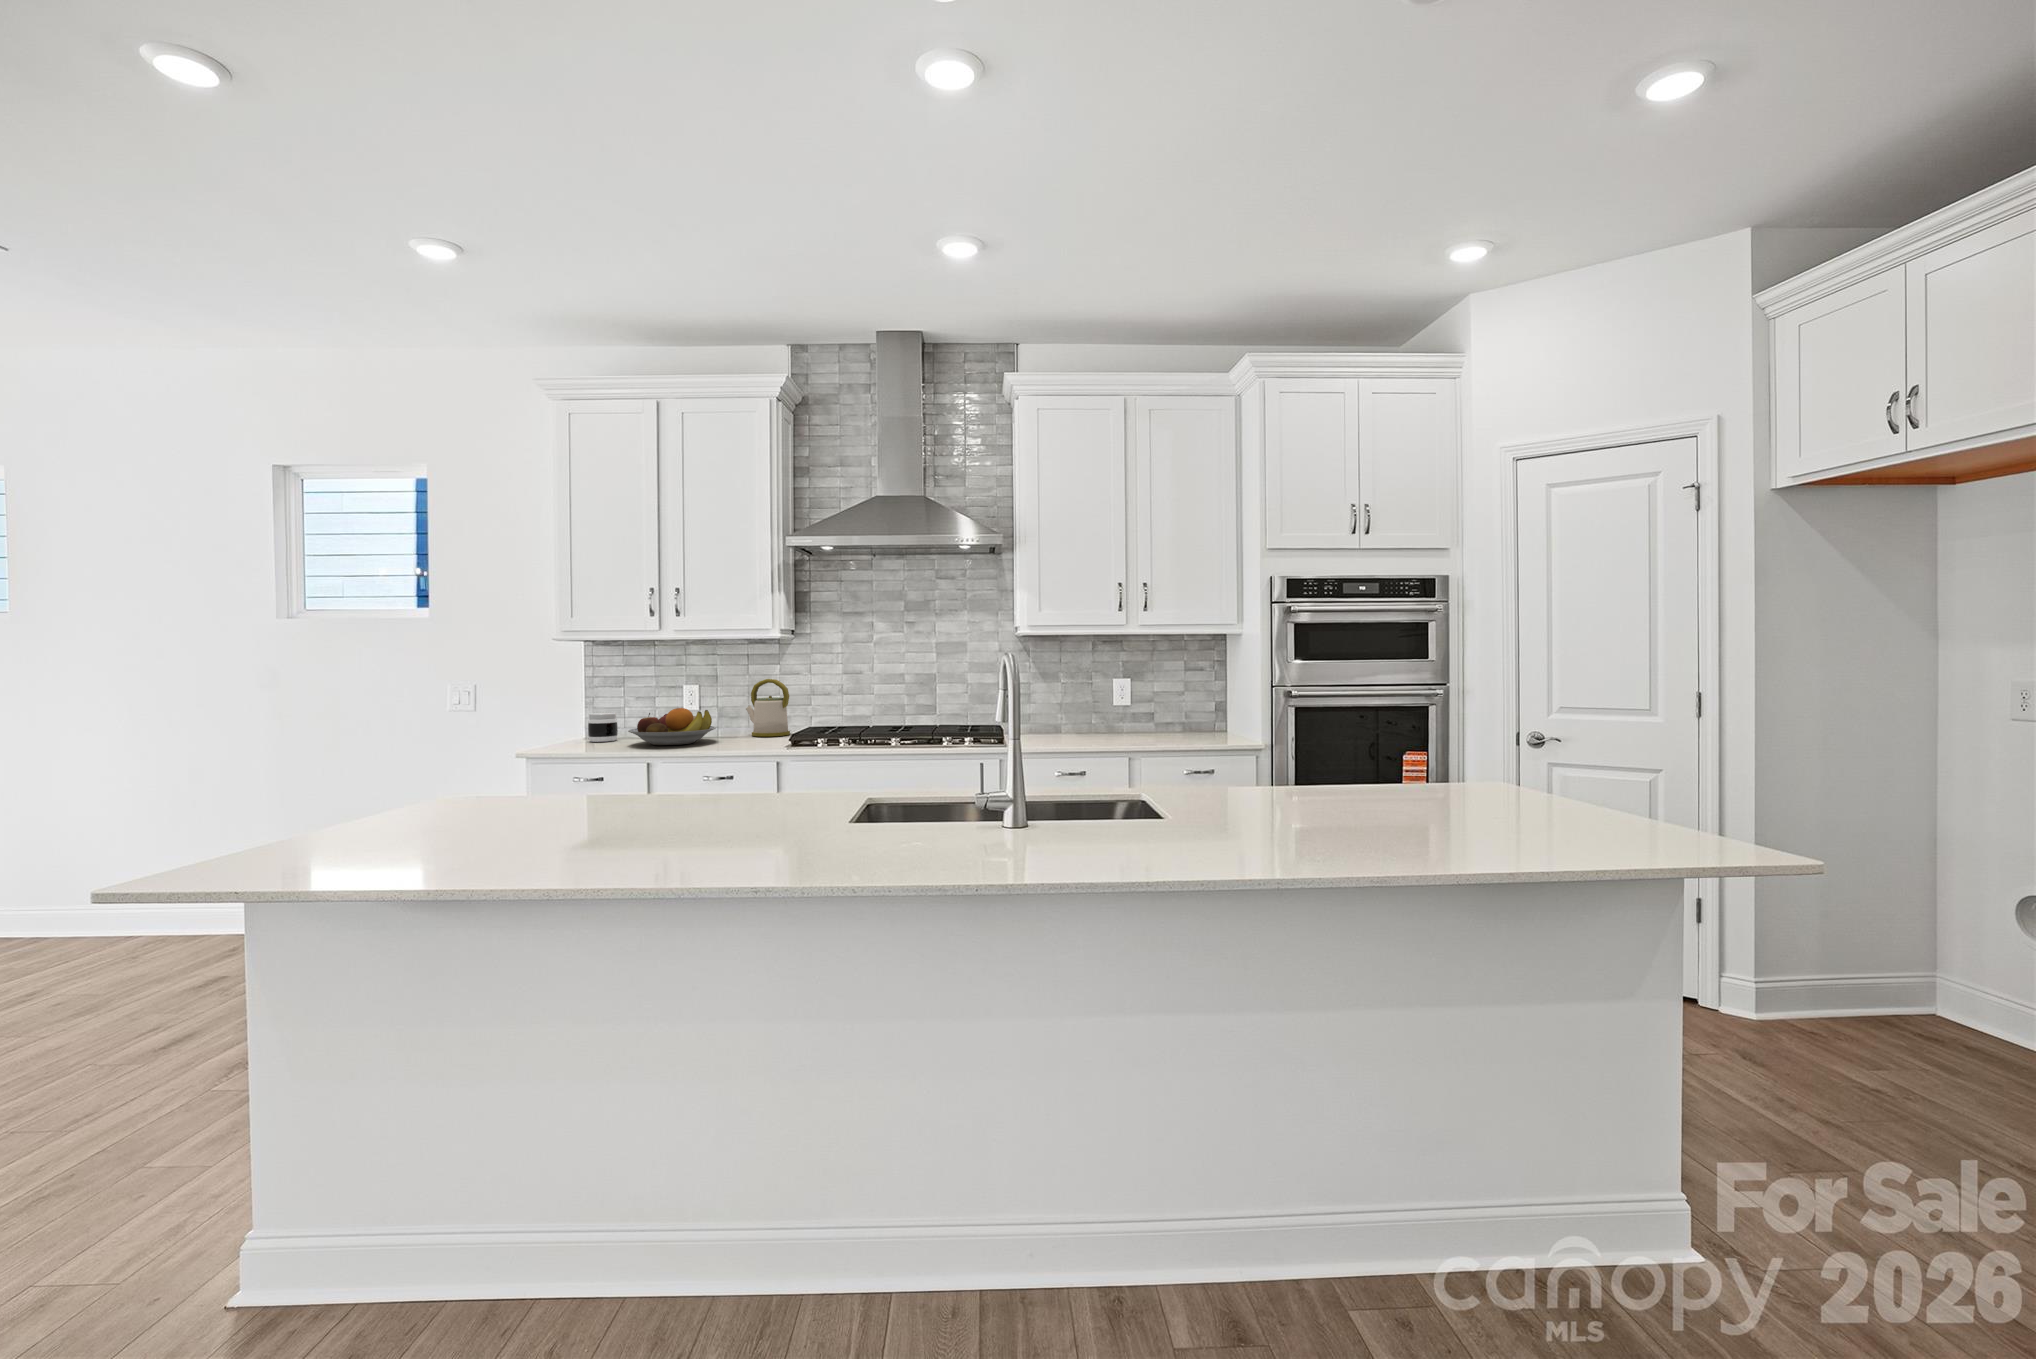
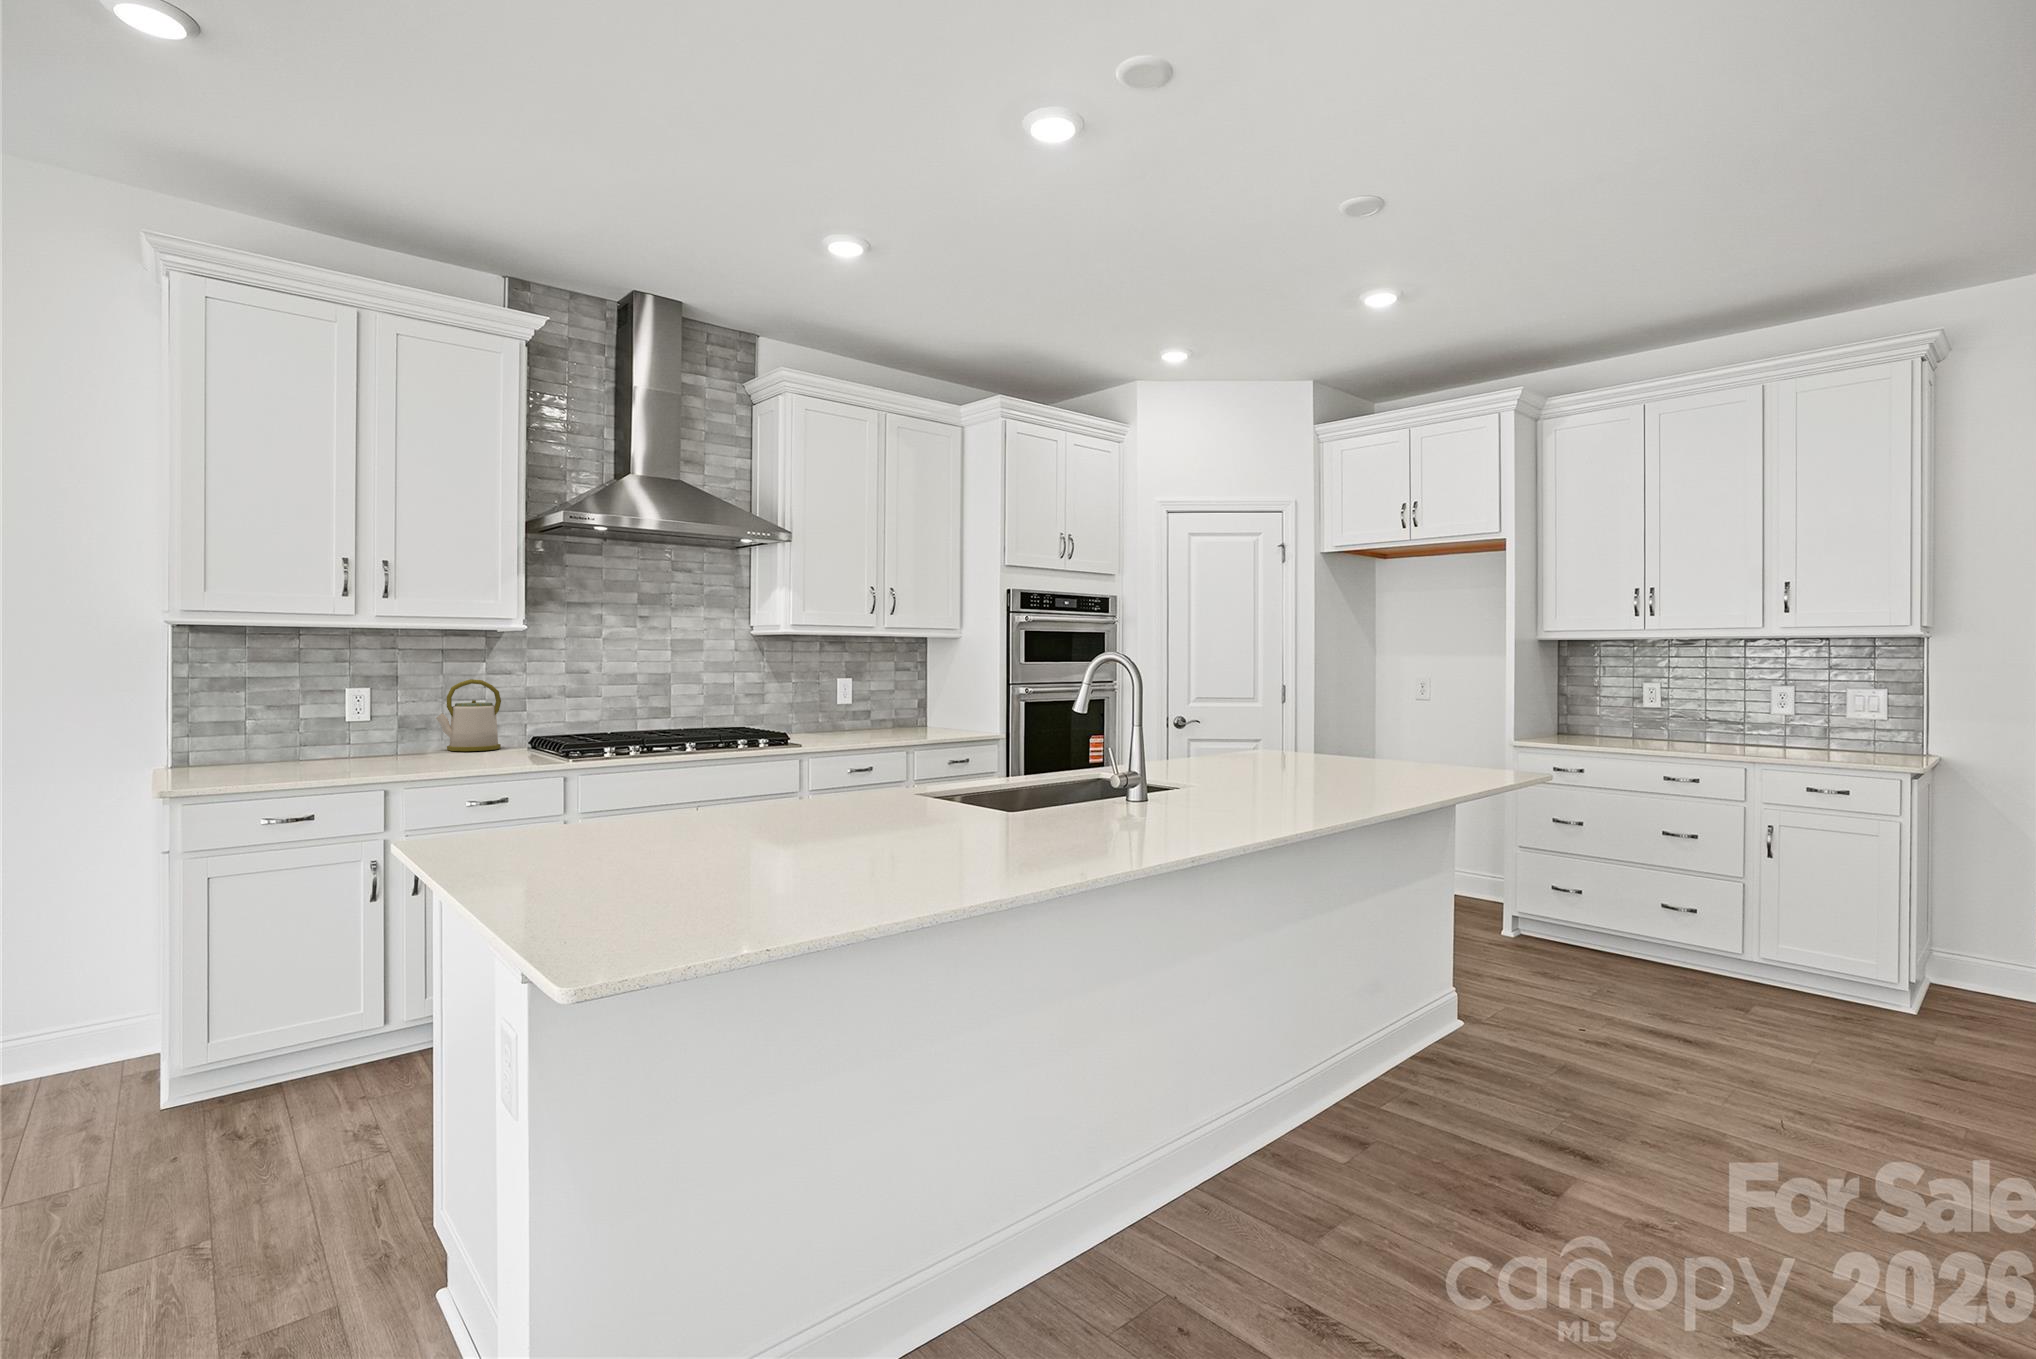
fruit bowl: present [628,708,716,745] -> none [304,717,434,766]
jar: present [588,712,618,742] -> none [206,726,255,768]

